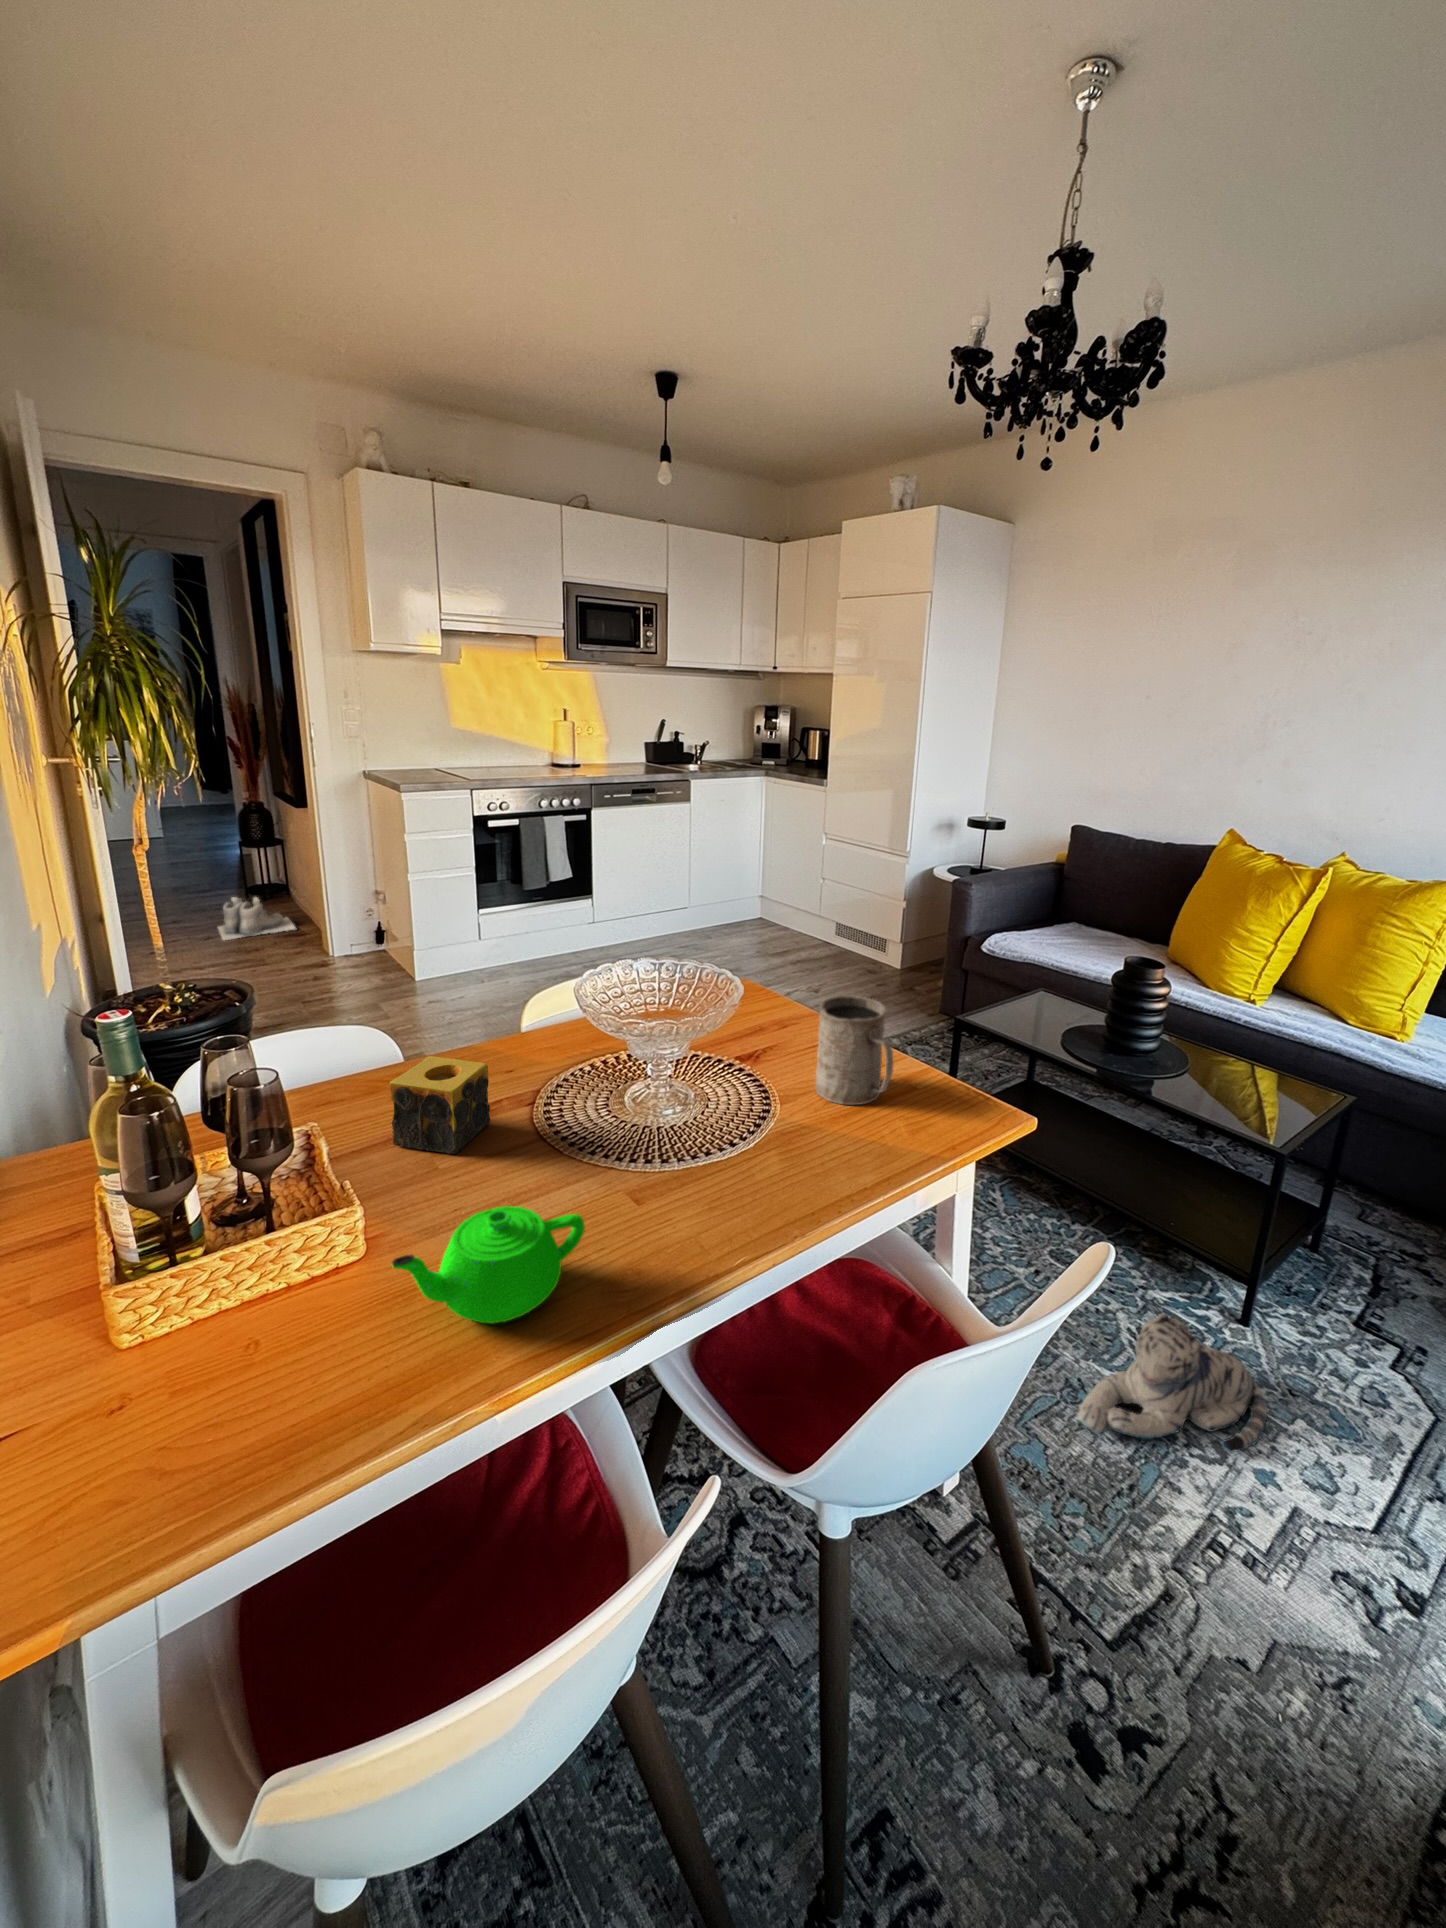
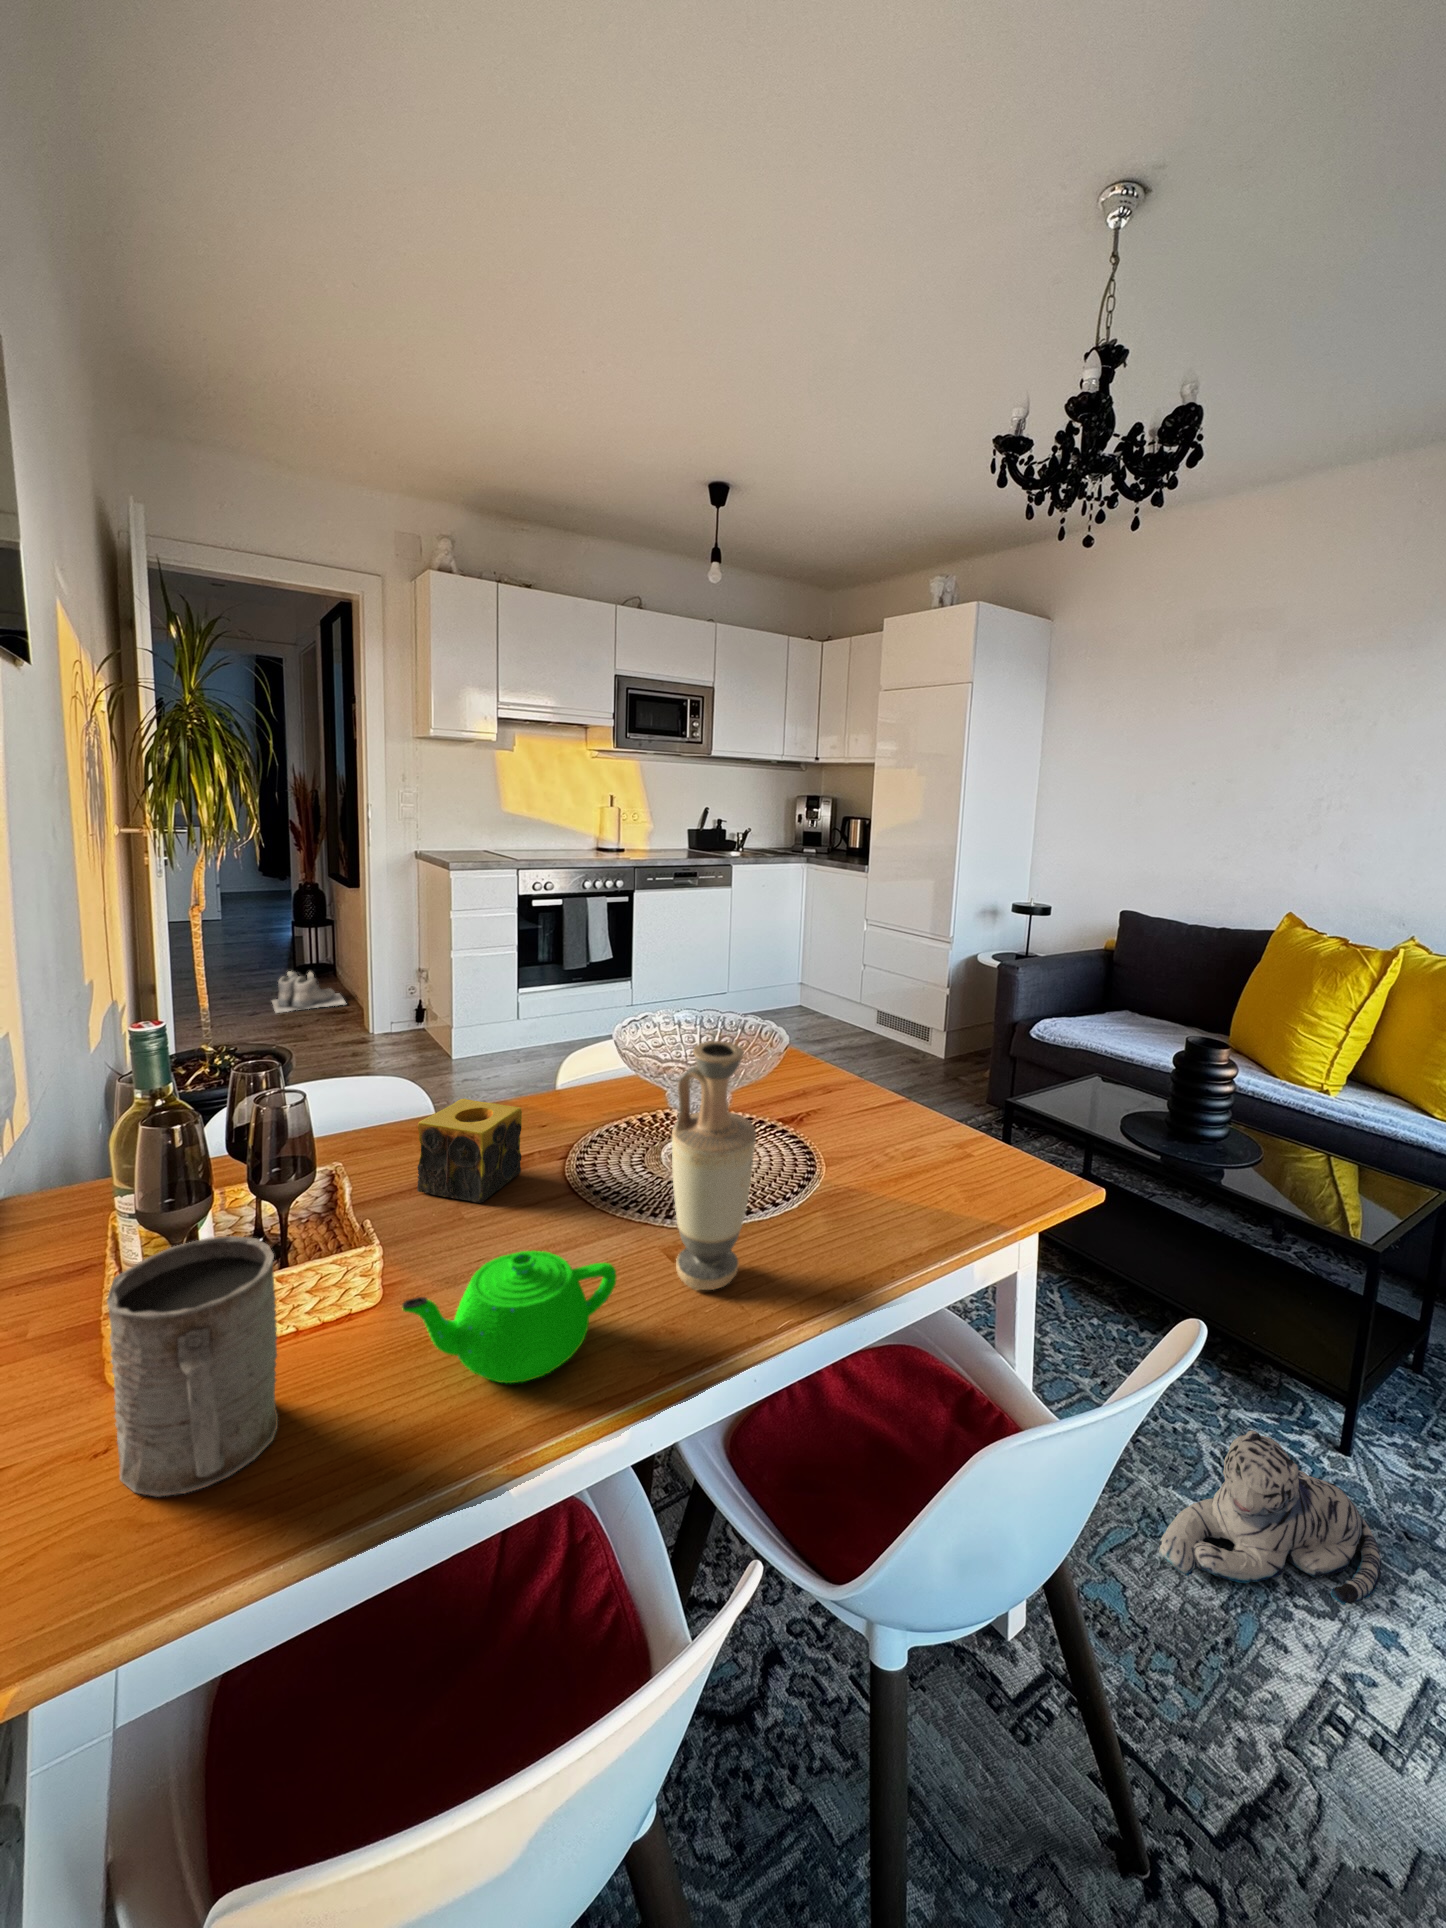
mug: present [816,995,893,1105] -> present [107,1236,278,1497]
vase: none [631,1010,709,1231] -> present [672,1041,756,1290]

